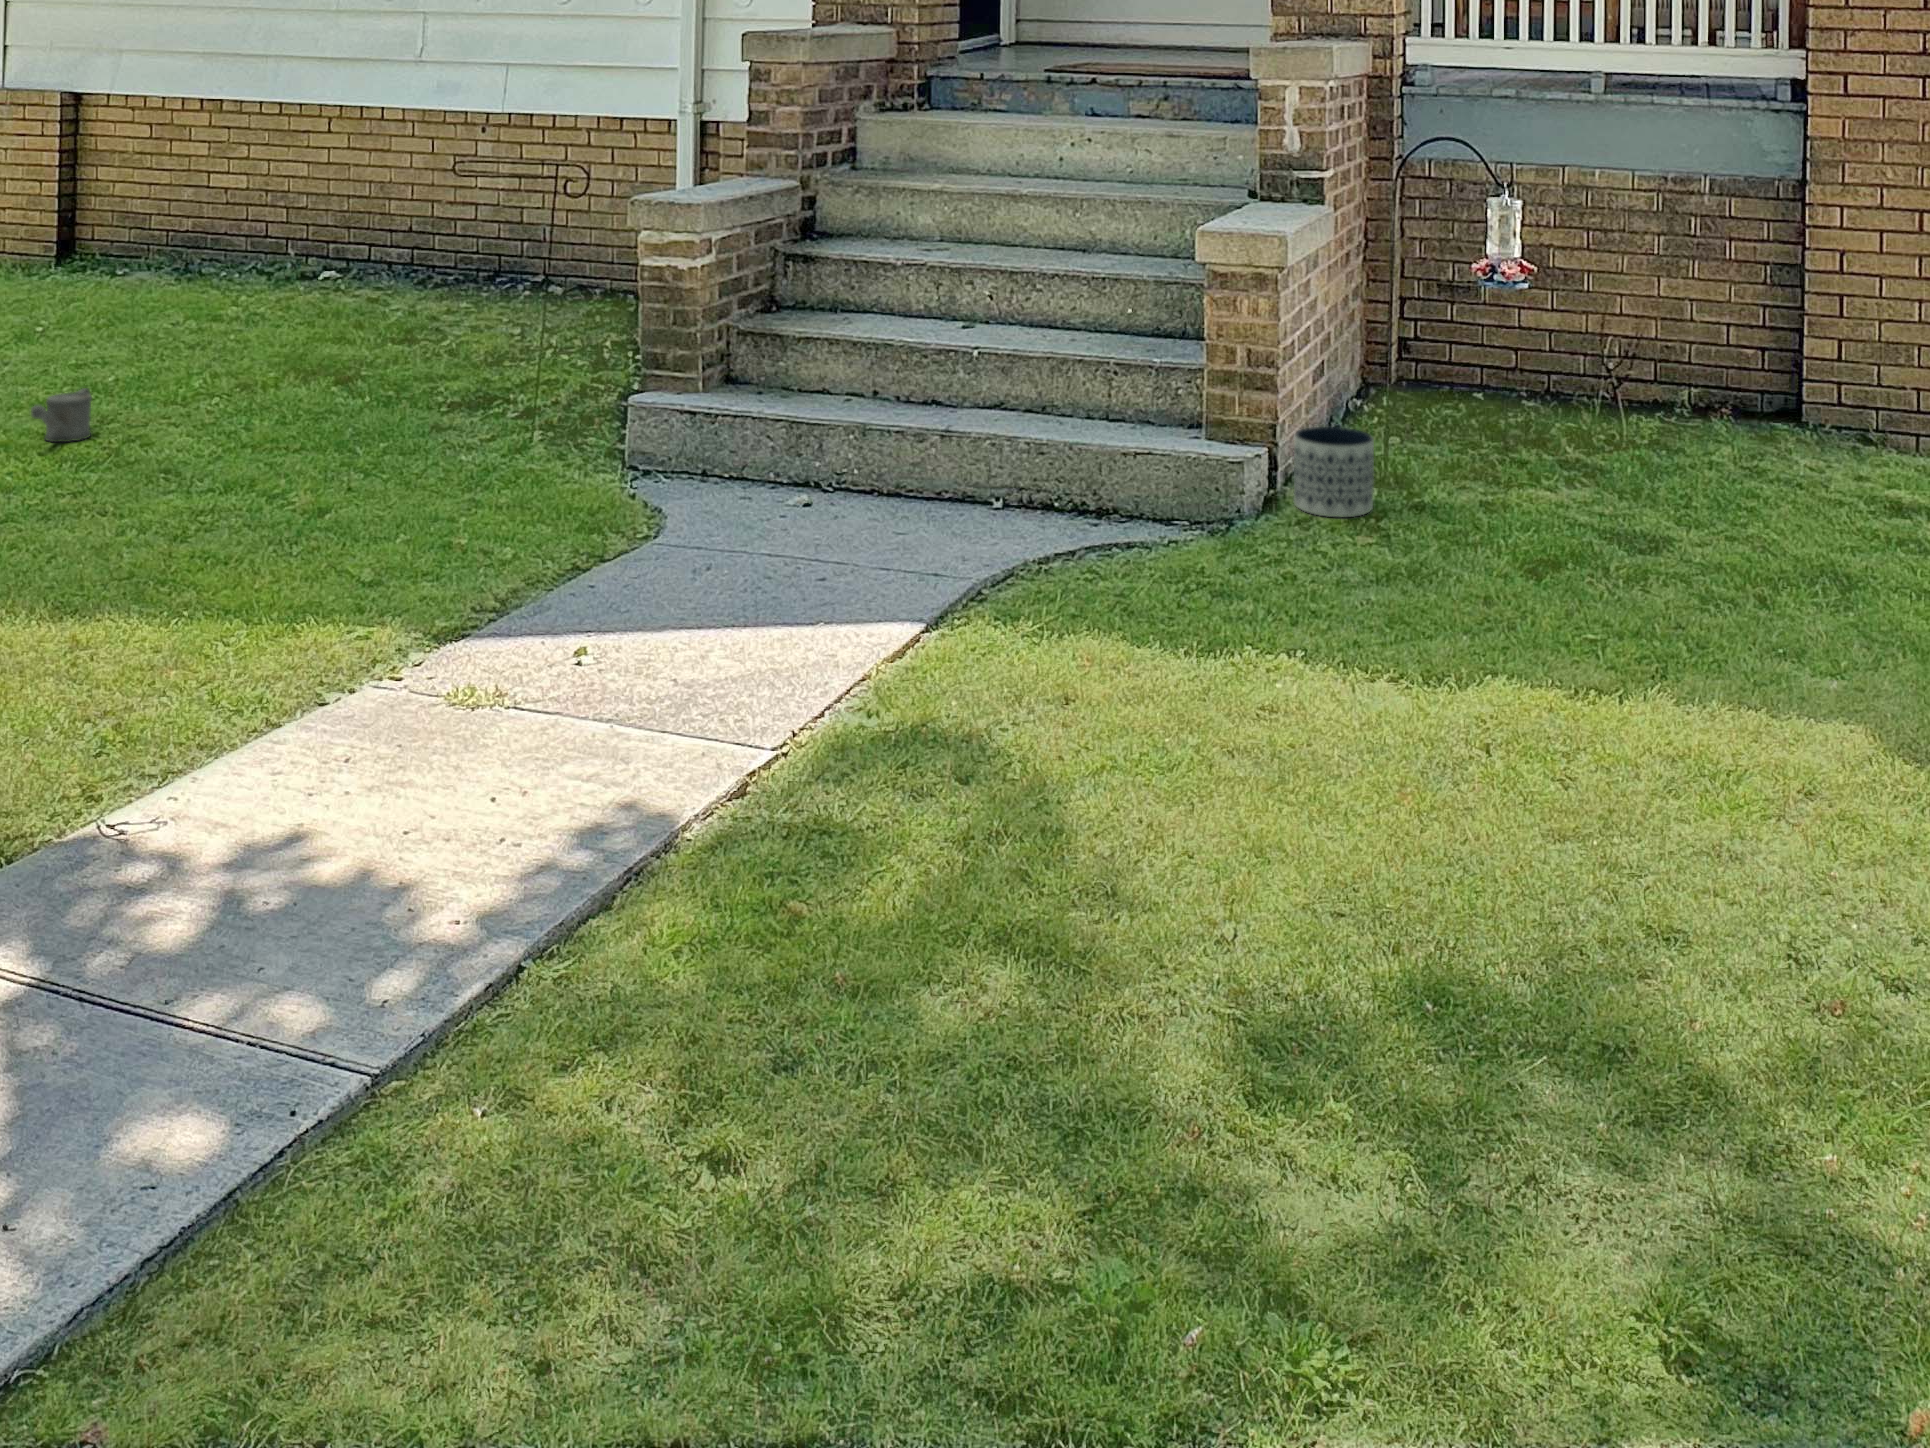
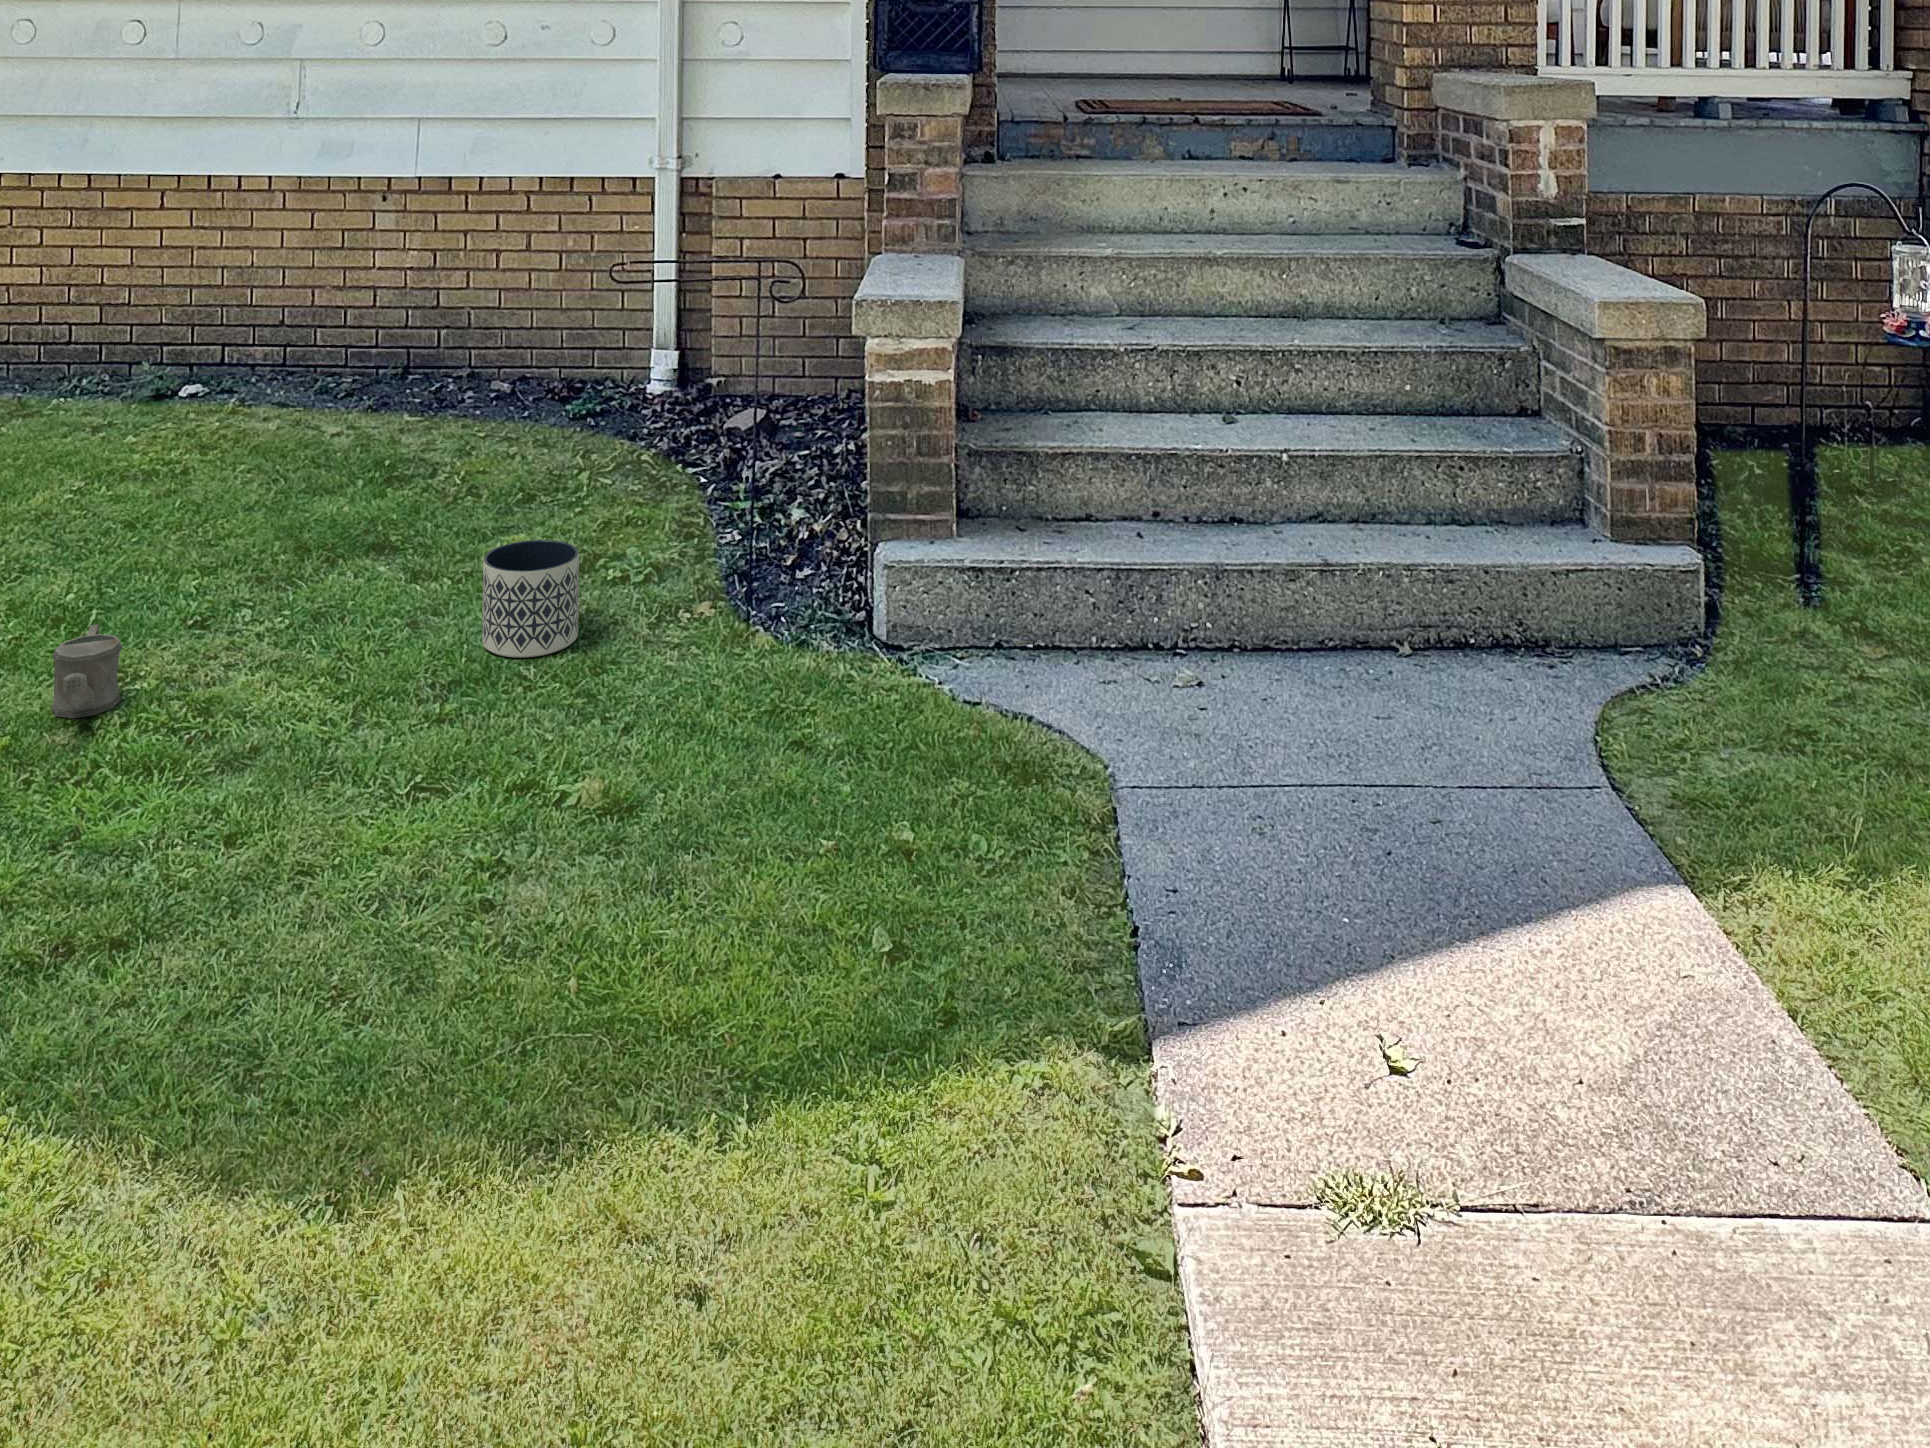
planter: present [1294,427,1374,517] -> present [482,540,579,658]

